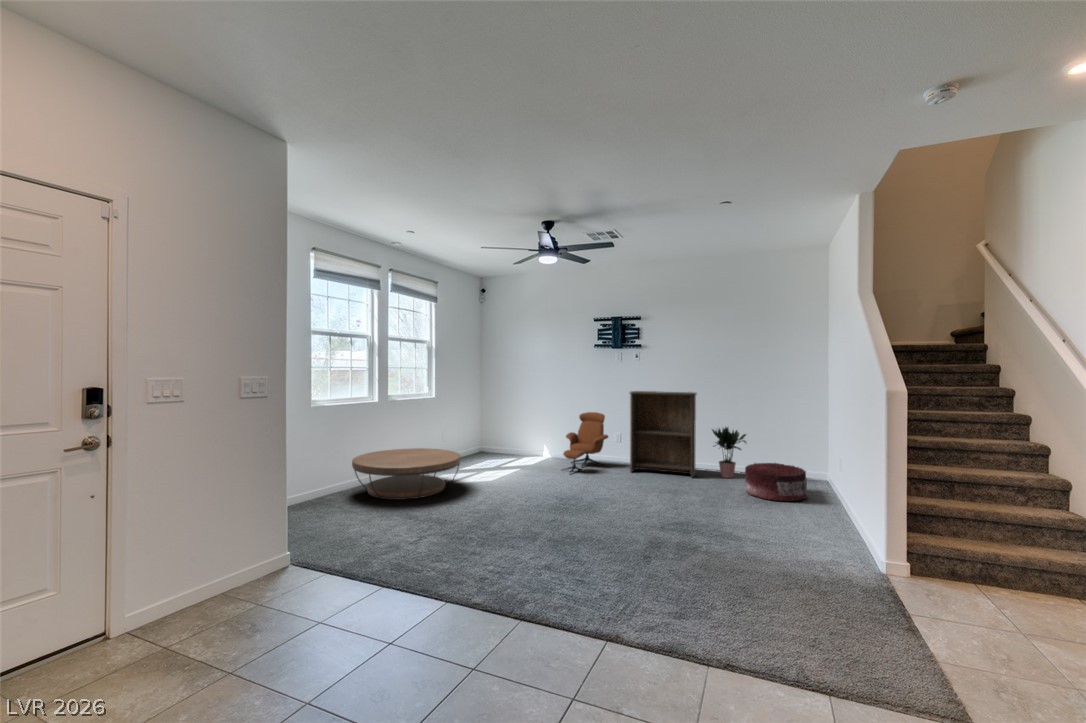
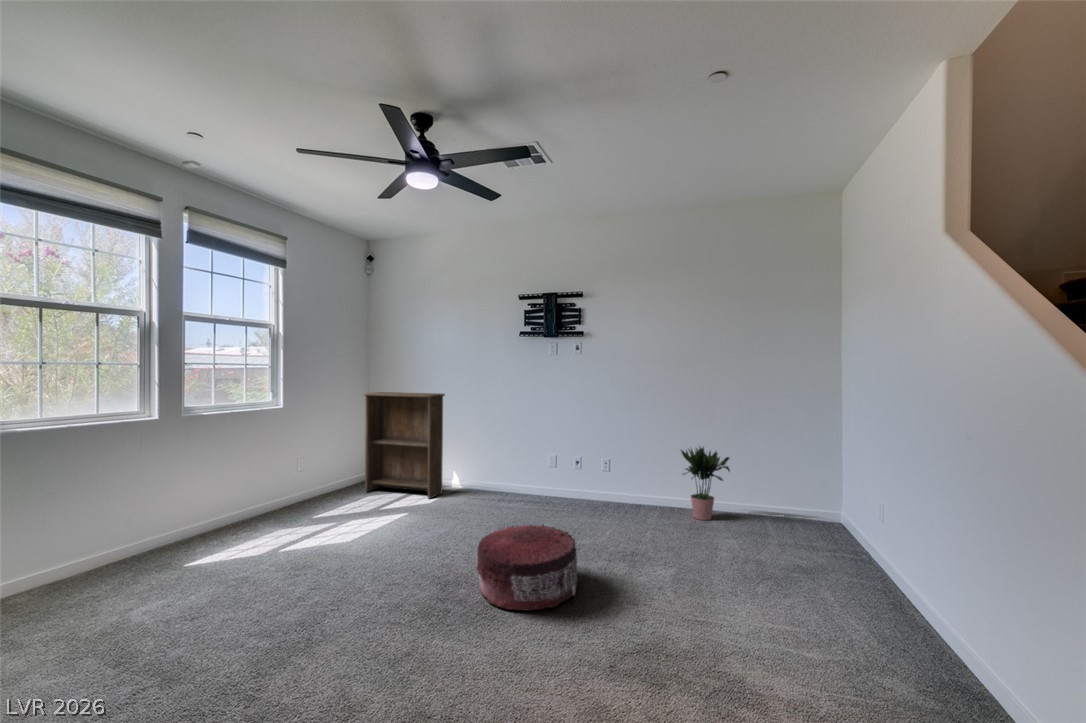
bookshelf: present [630,391,696,478] -> present [364,392,445,499]
lounge chair: present [563,412,608,472] -> none [468,425,538,521]
coffee table: present [352,448,461,500] -> none [64,492,290,602]
pouf: present [745,463,807,501] -> present [477,524,578,611]

